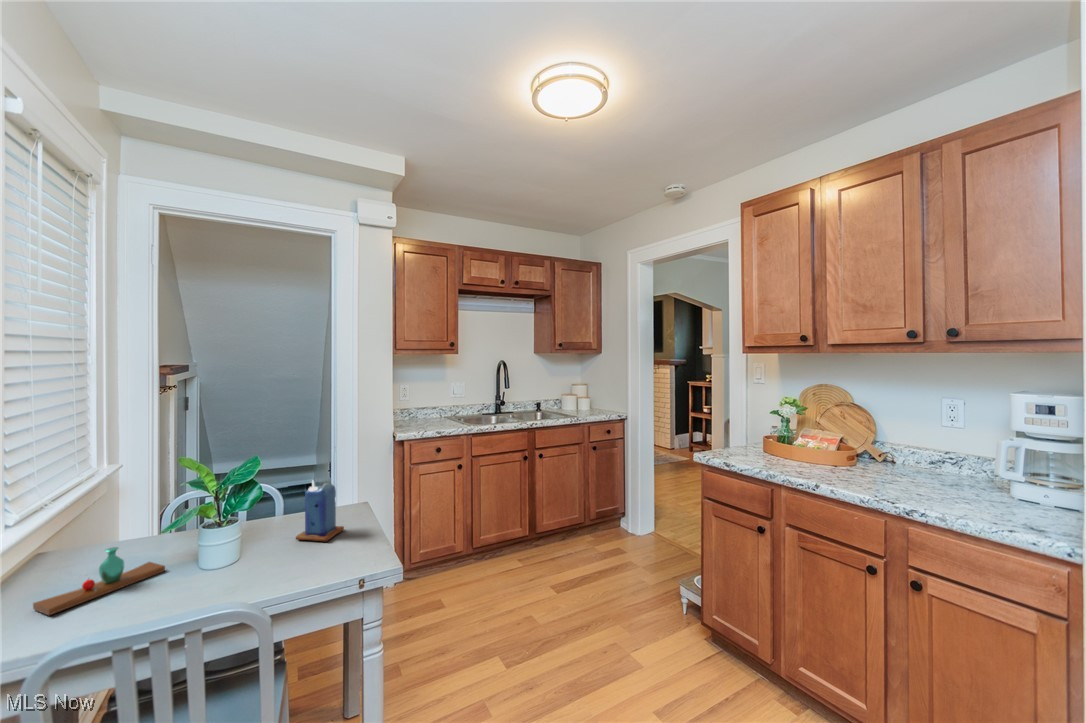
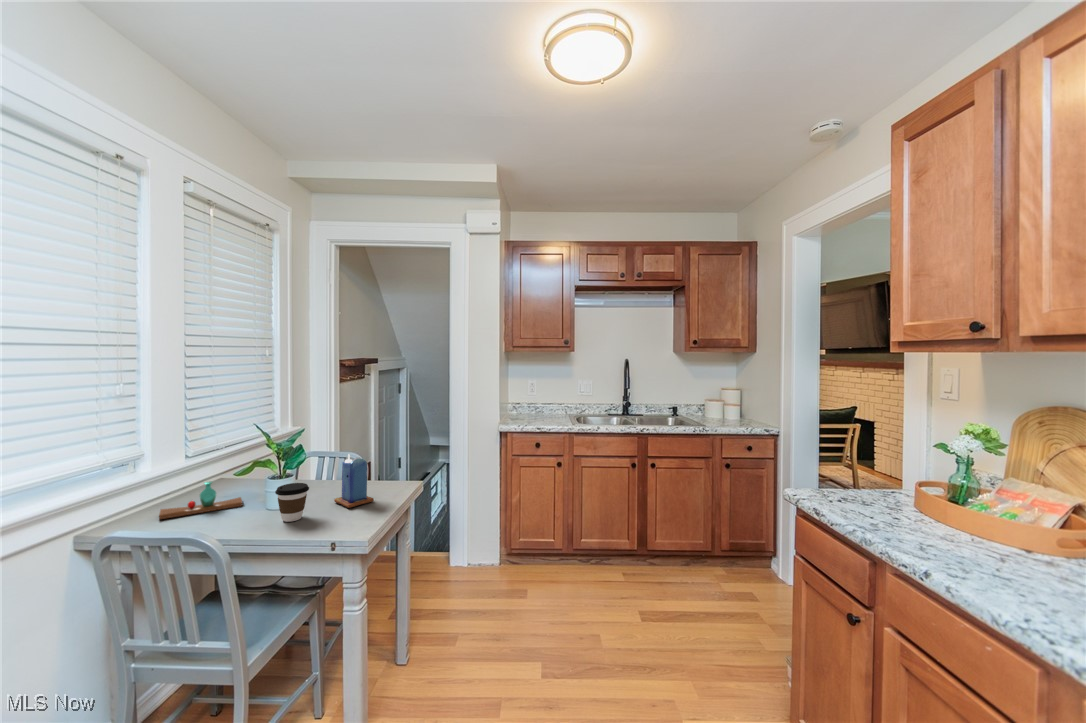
coffee cup: none [249,522,290,571] -> present [275,483,309,522]

